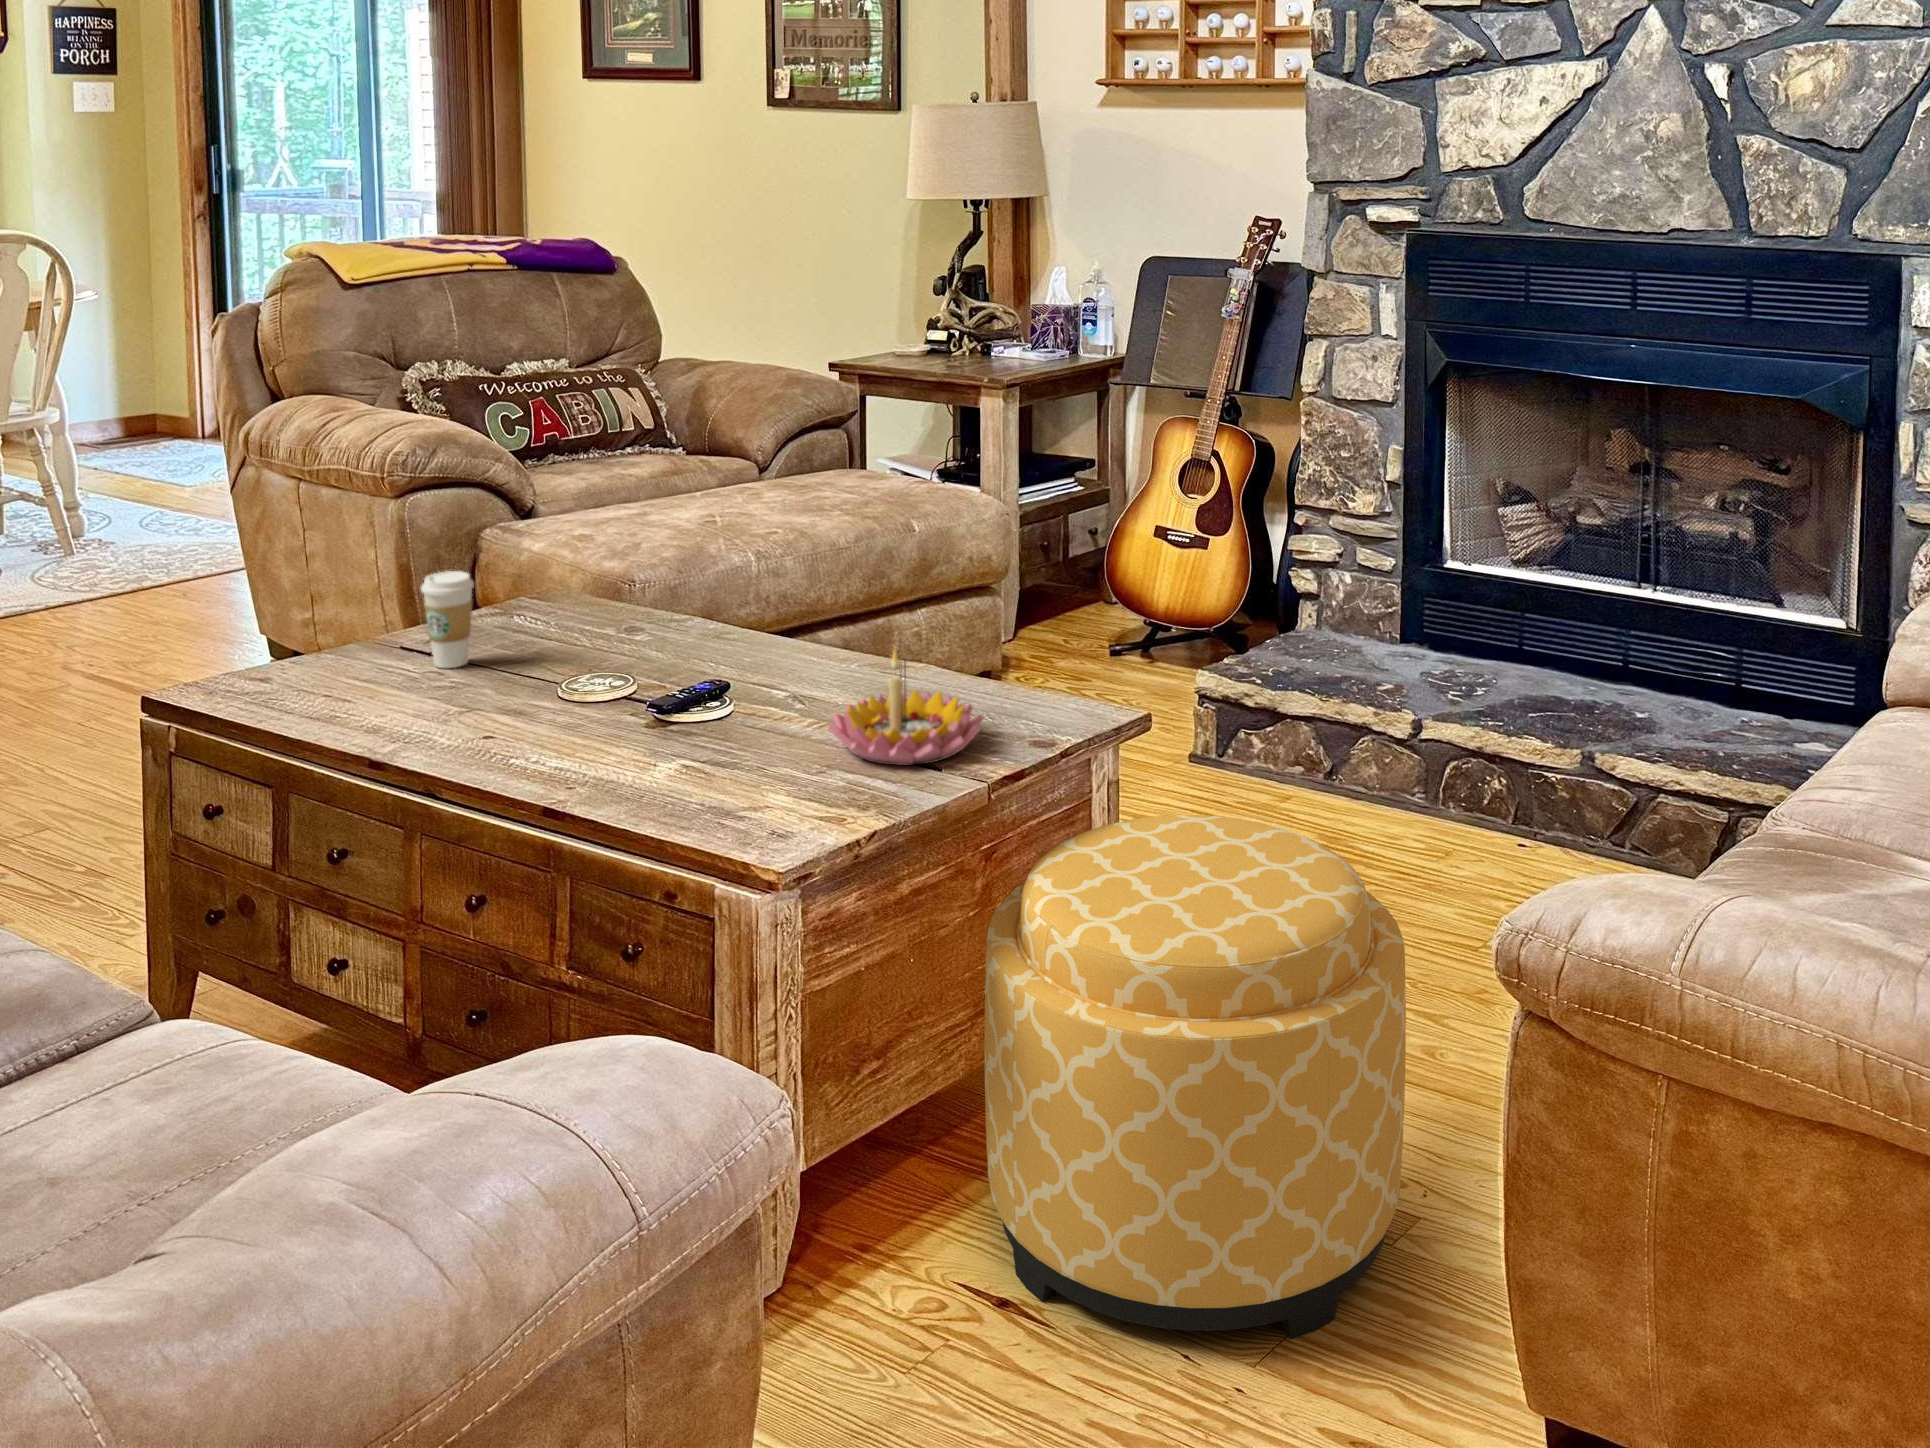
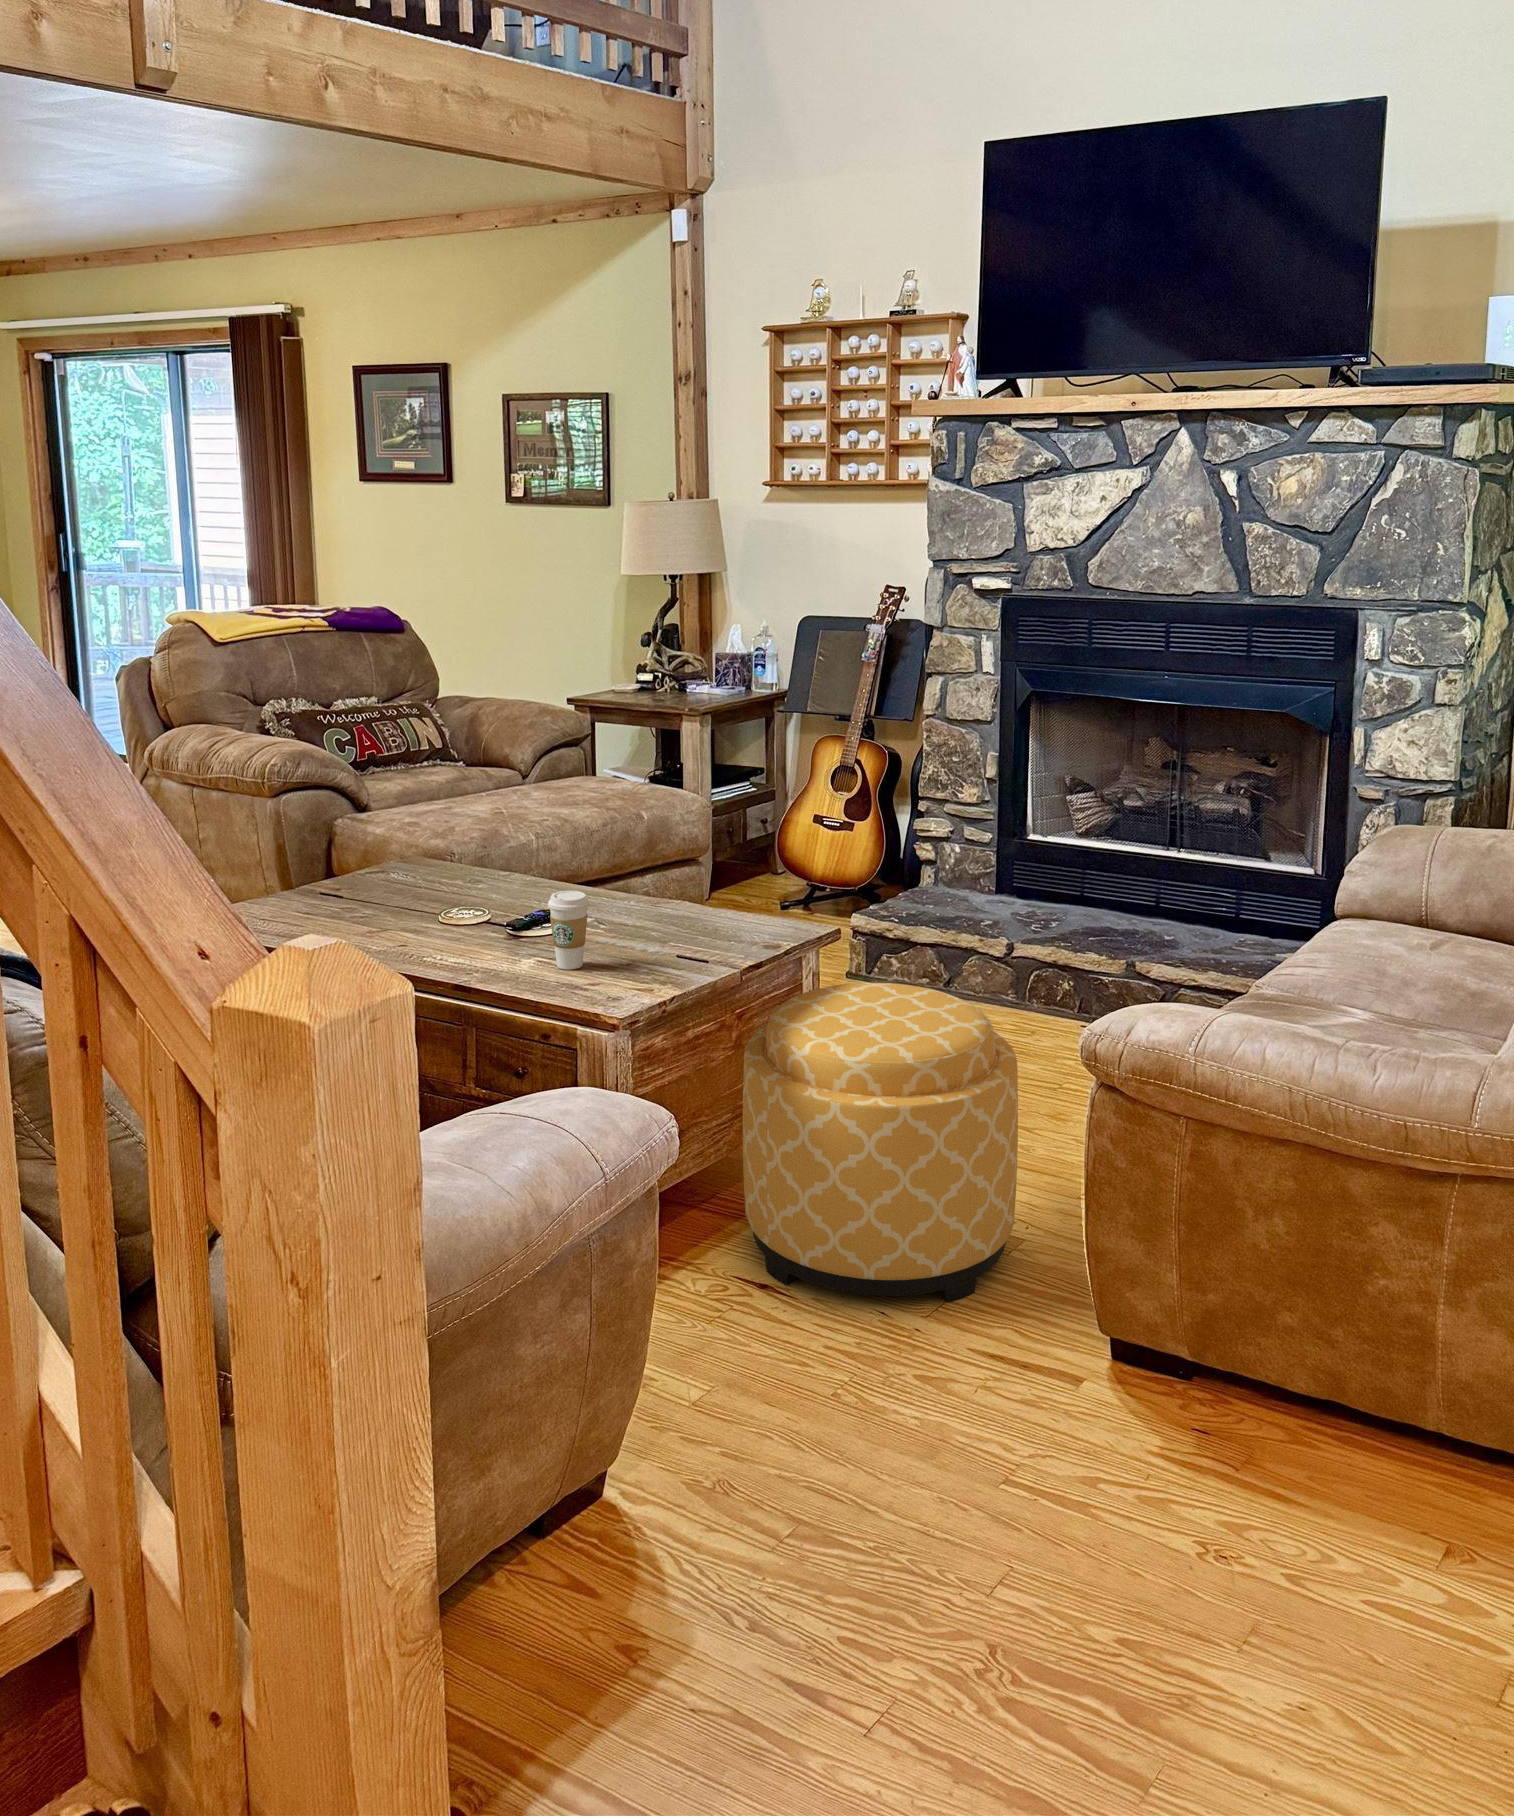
coffee cup: present [421,571,474,668] -> present [548,891,589,970]
candle holder: present [828,649,983,765] -> none [627,874,731,952]

